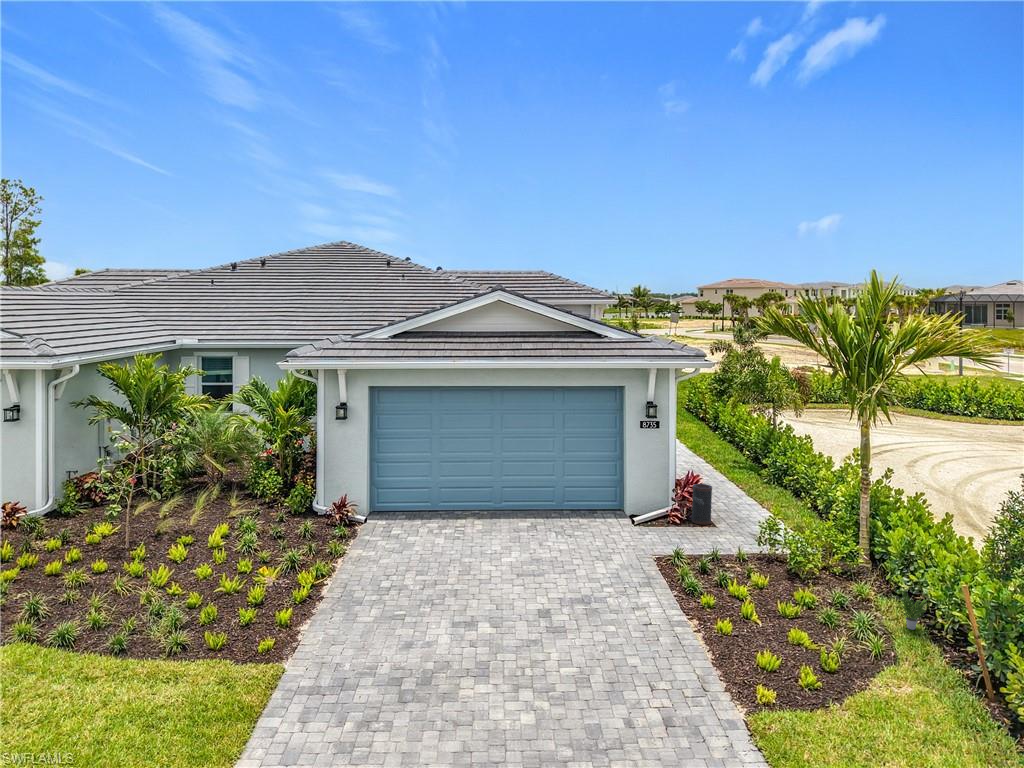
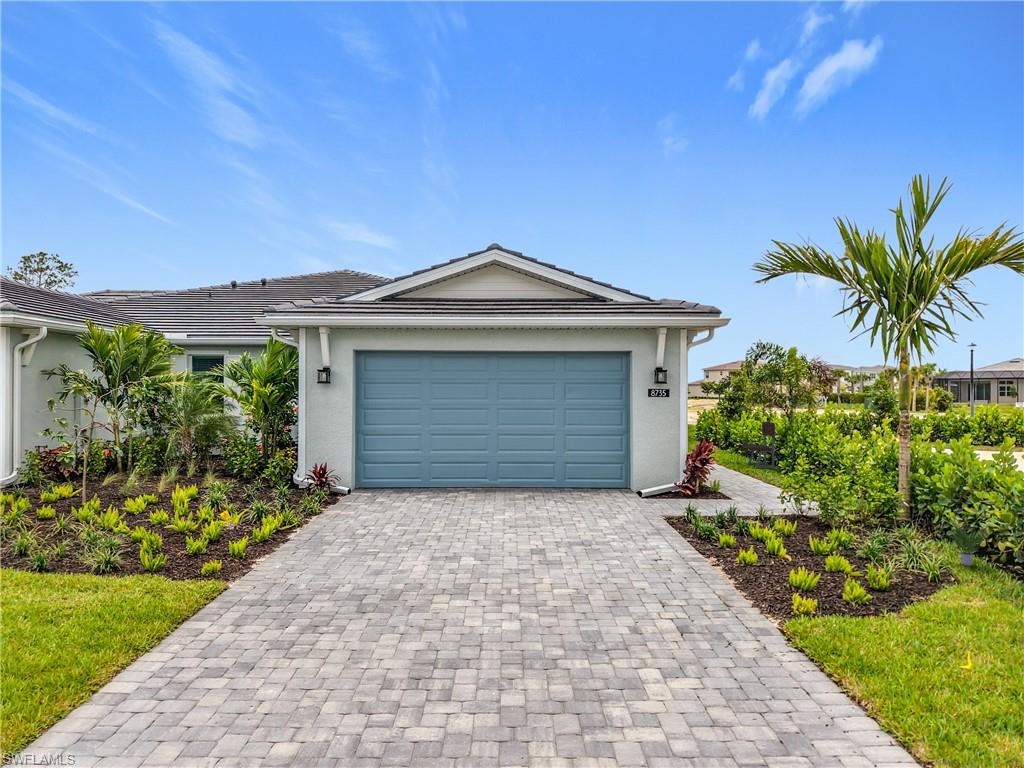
bench: none [732,424,764,472] -> present [742,422,775,469]
trash can: present [692,484,712,525] -> none [703,455,724,498]

